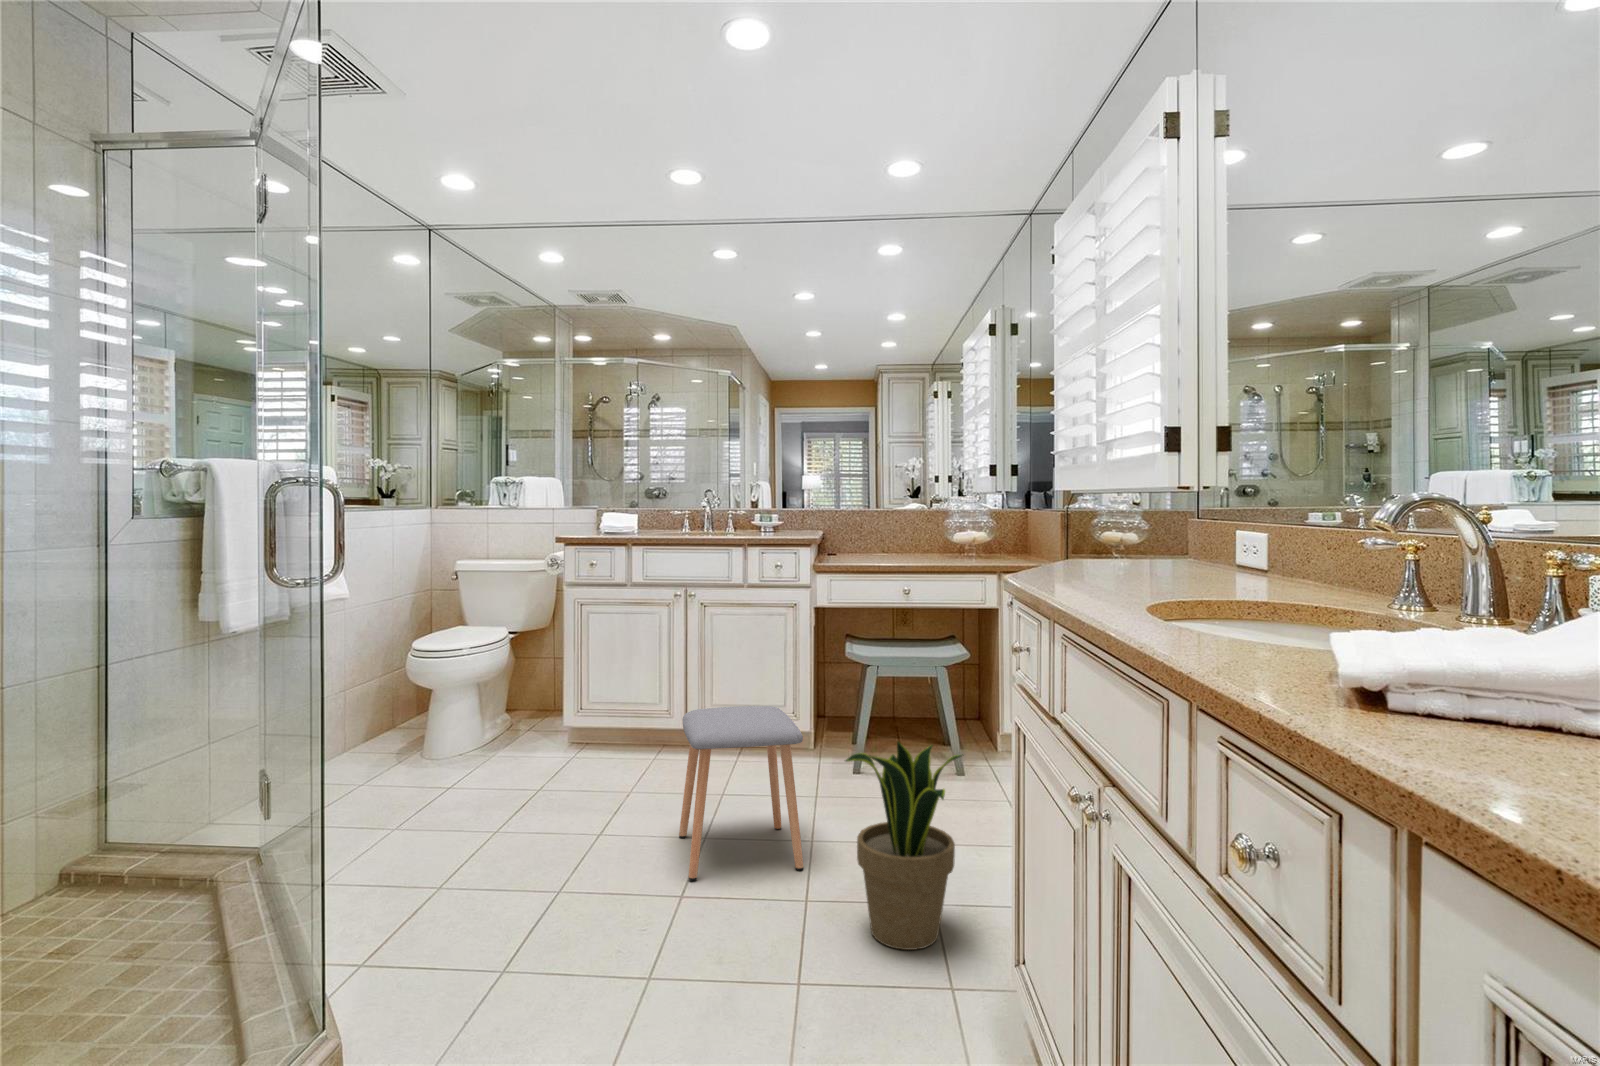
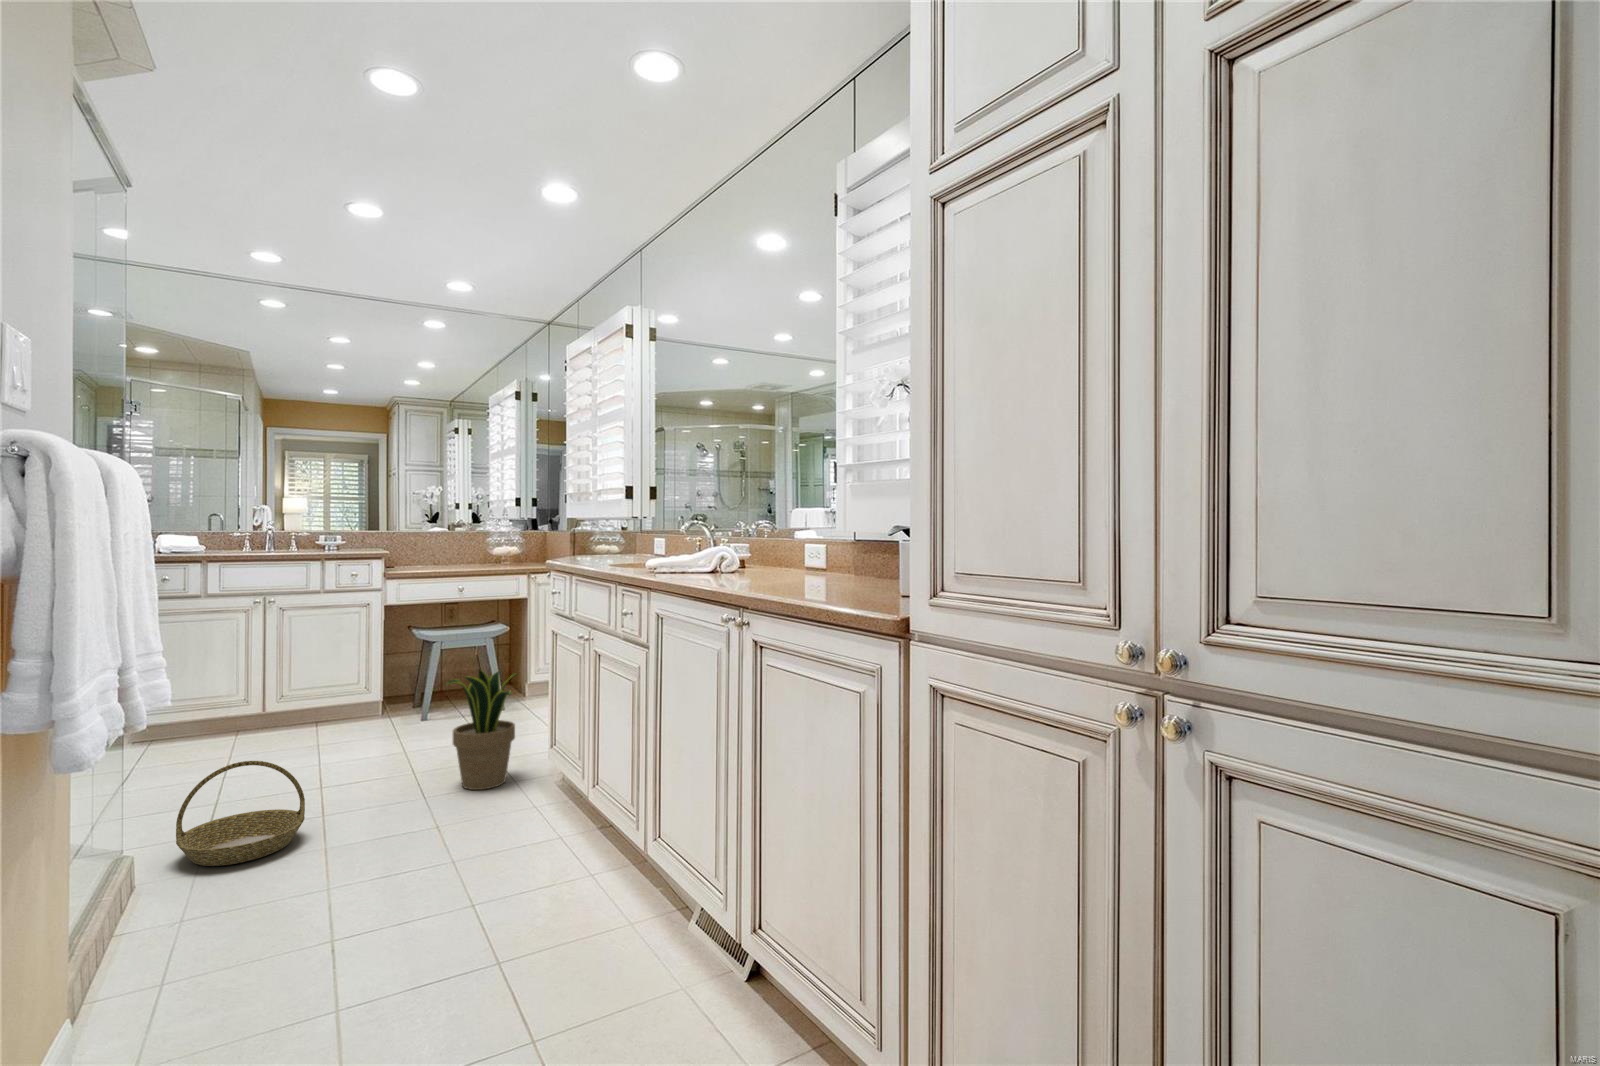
stool: present [679,706,804,880] -> none [292,671,404,792]
basket: none [478,850,637,1012] -> present [176,761,305,866]

